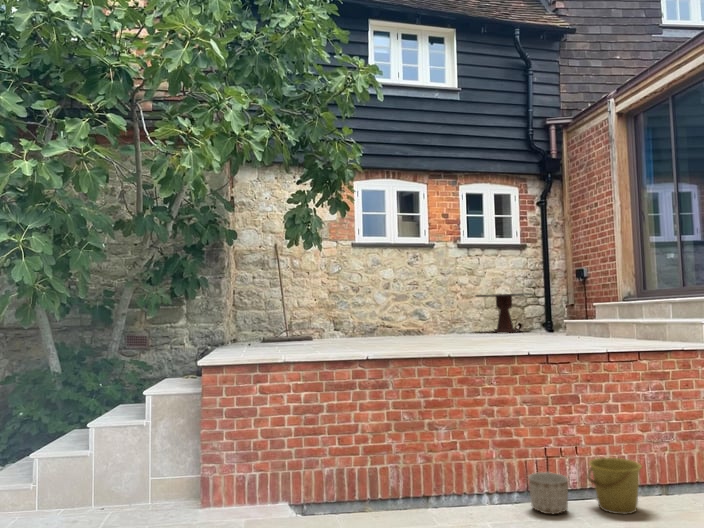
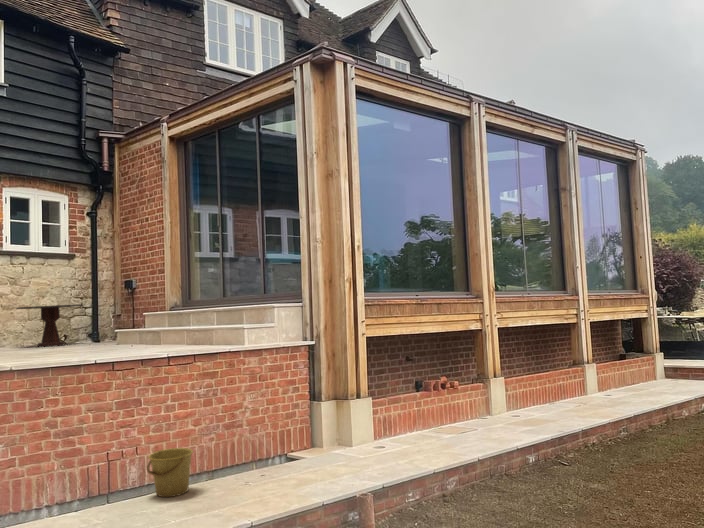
planter: present [528,472,568,514] -> none [92,473,131,513]

